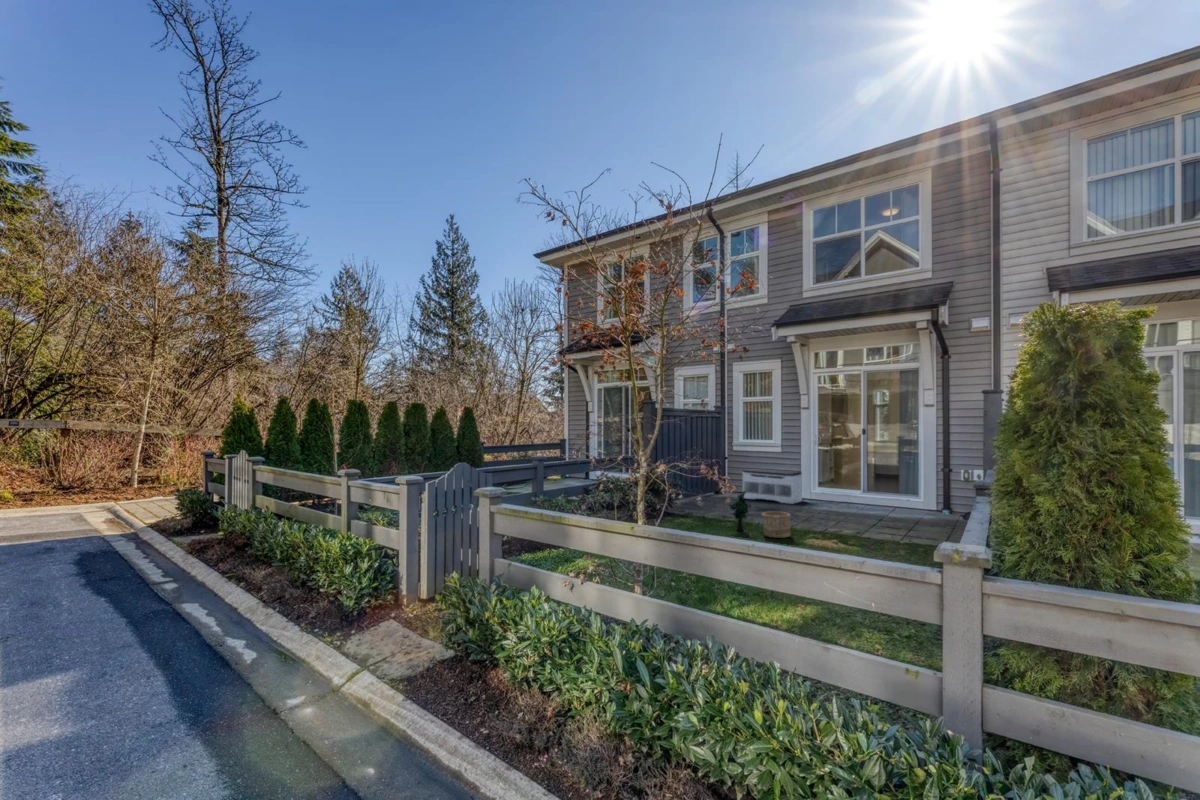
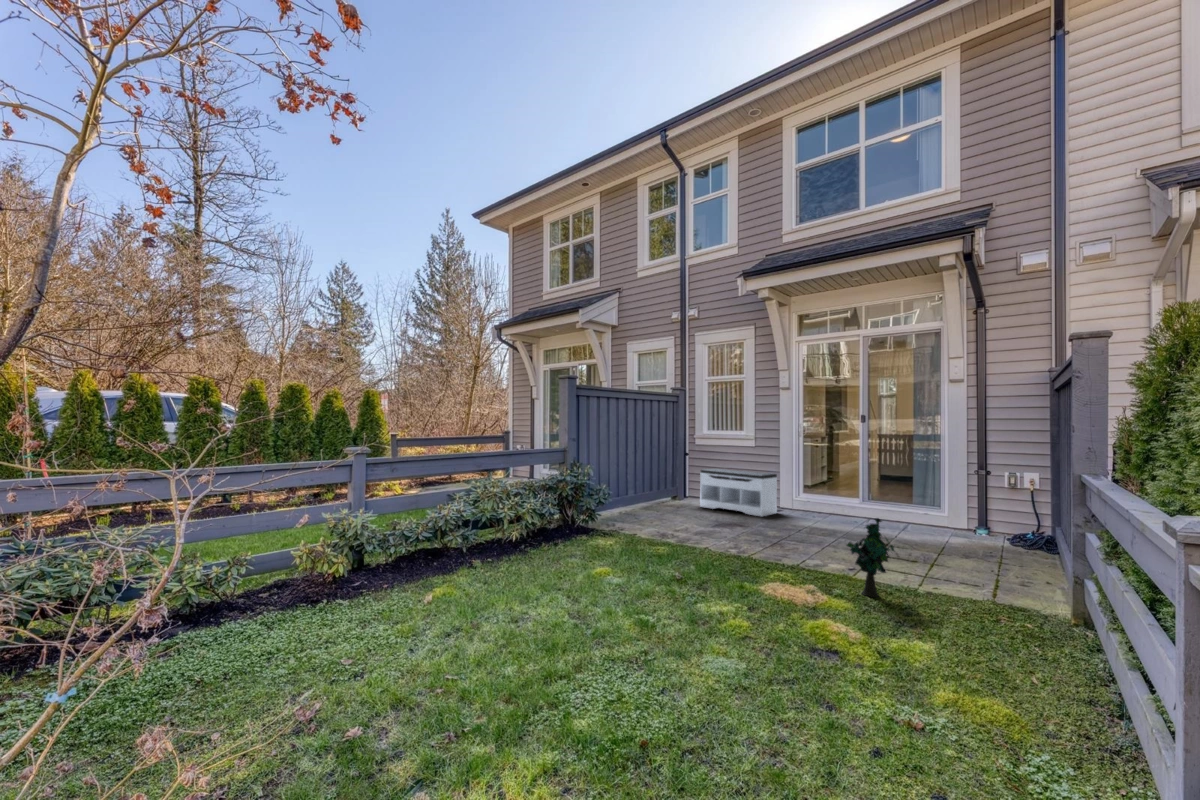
decorative plant: present [729,492,751,531] -> present [847,518,894,597]
wooden bucket: present [762,511,791,538] -> none [685,527,730,570]

